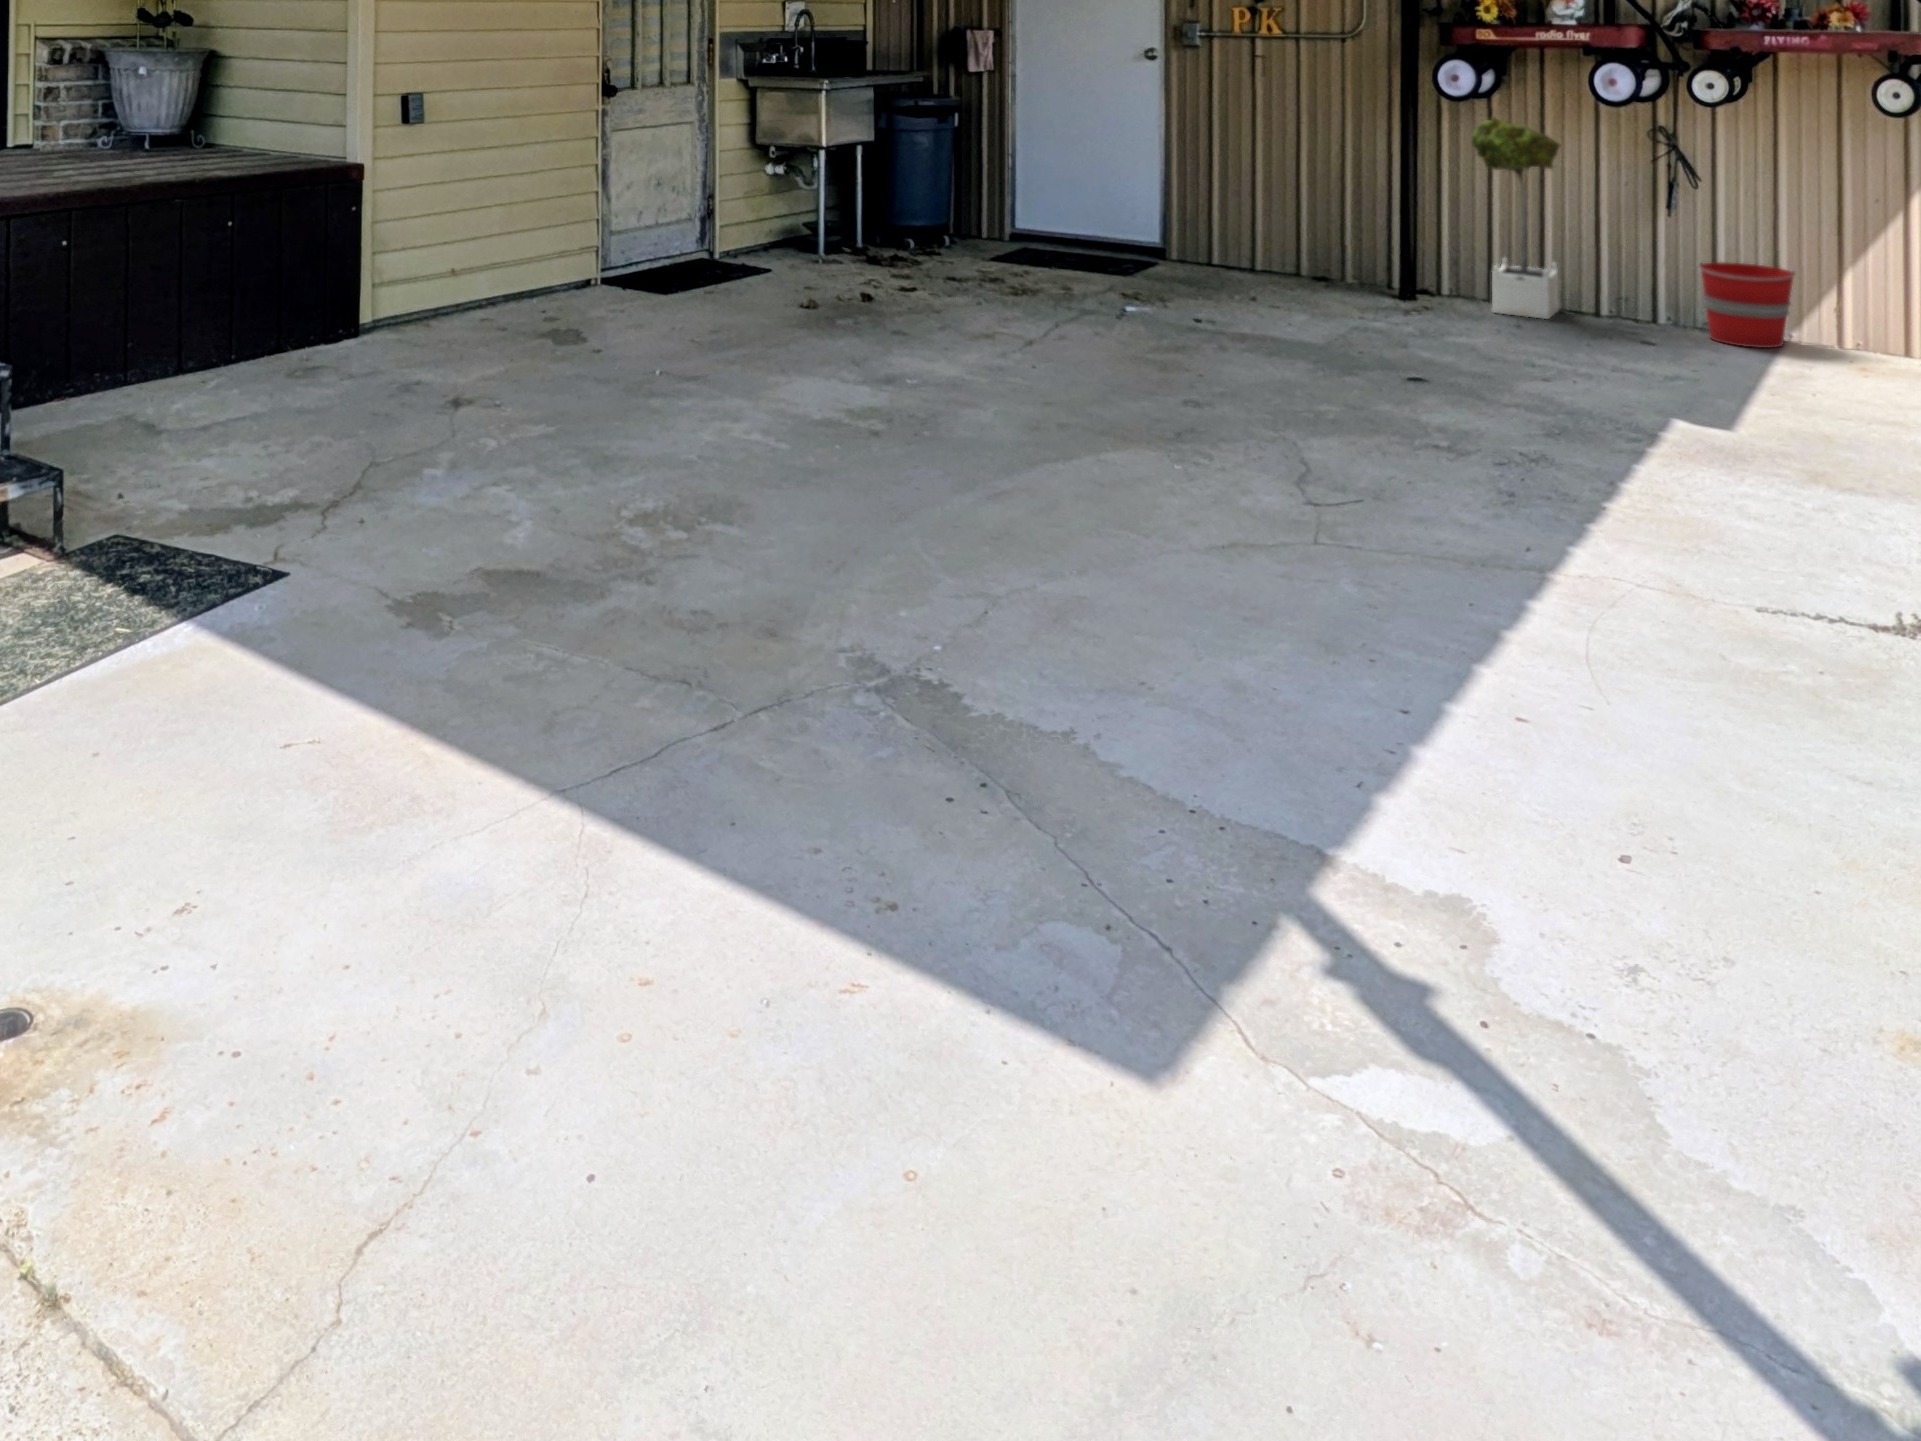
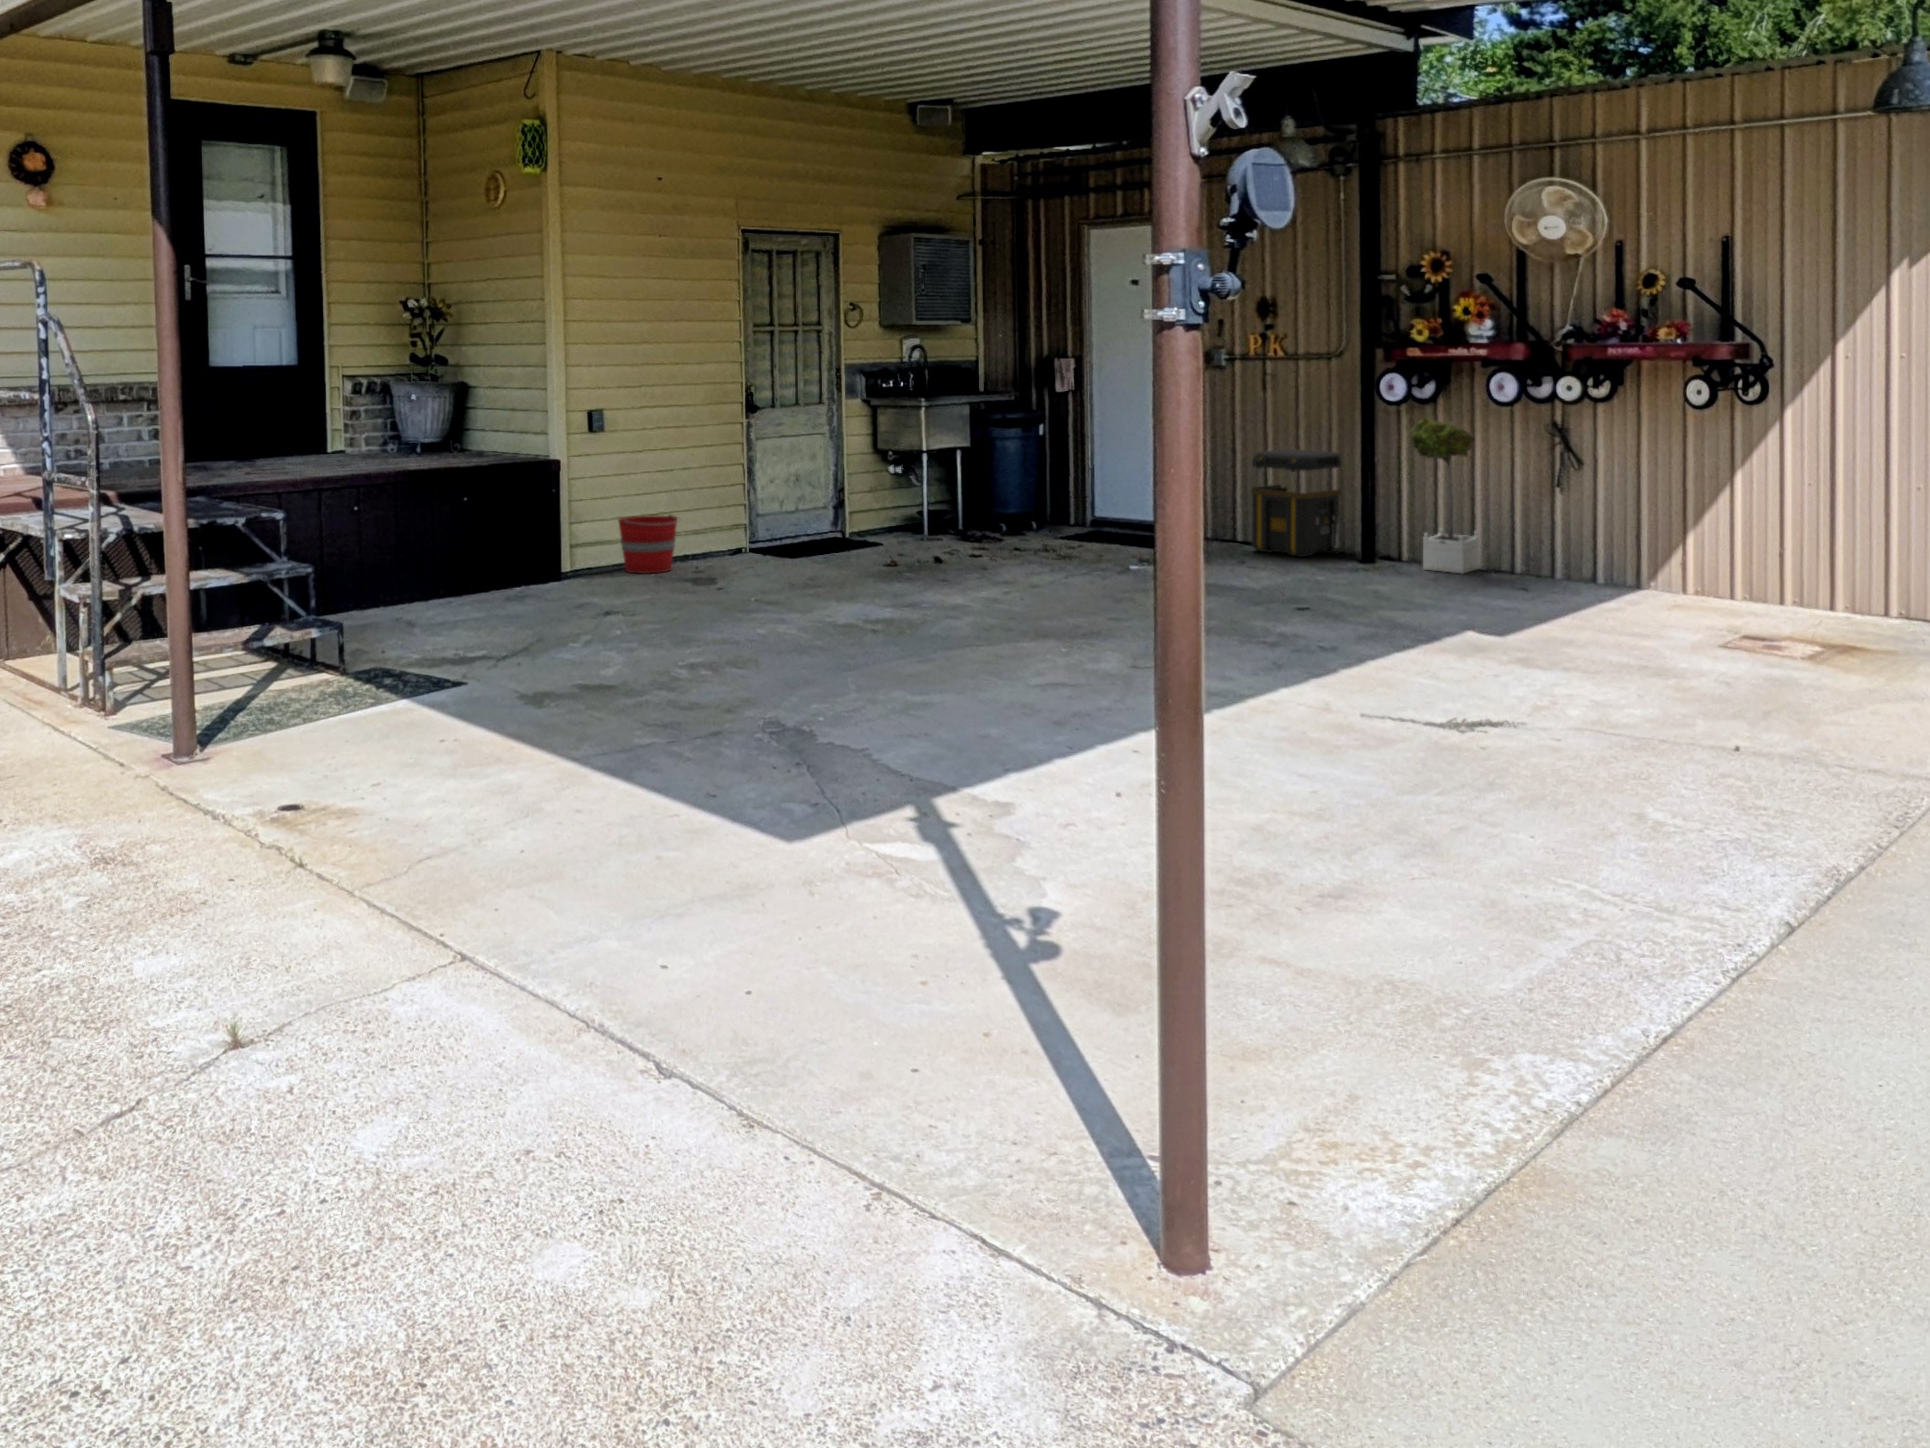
toolbox: none [1249,152,1369,292] -> present [1250,449,1341,557]
bucket: present [1699,262,1795,348] -> present [618,515,678,573]

